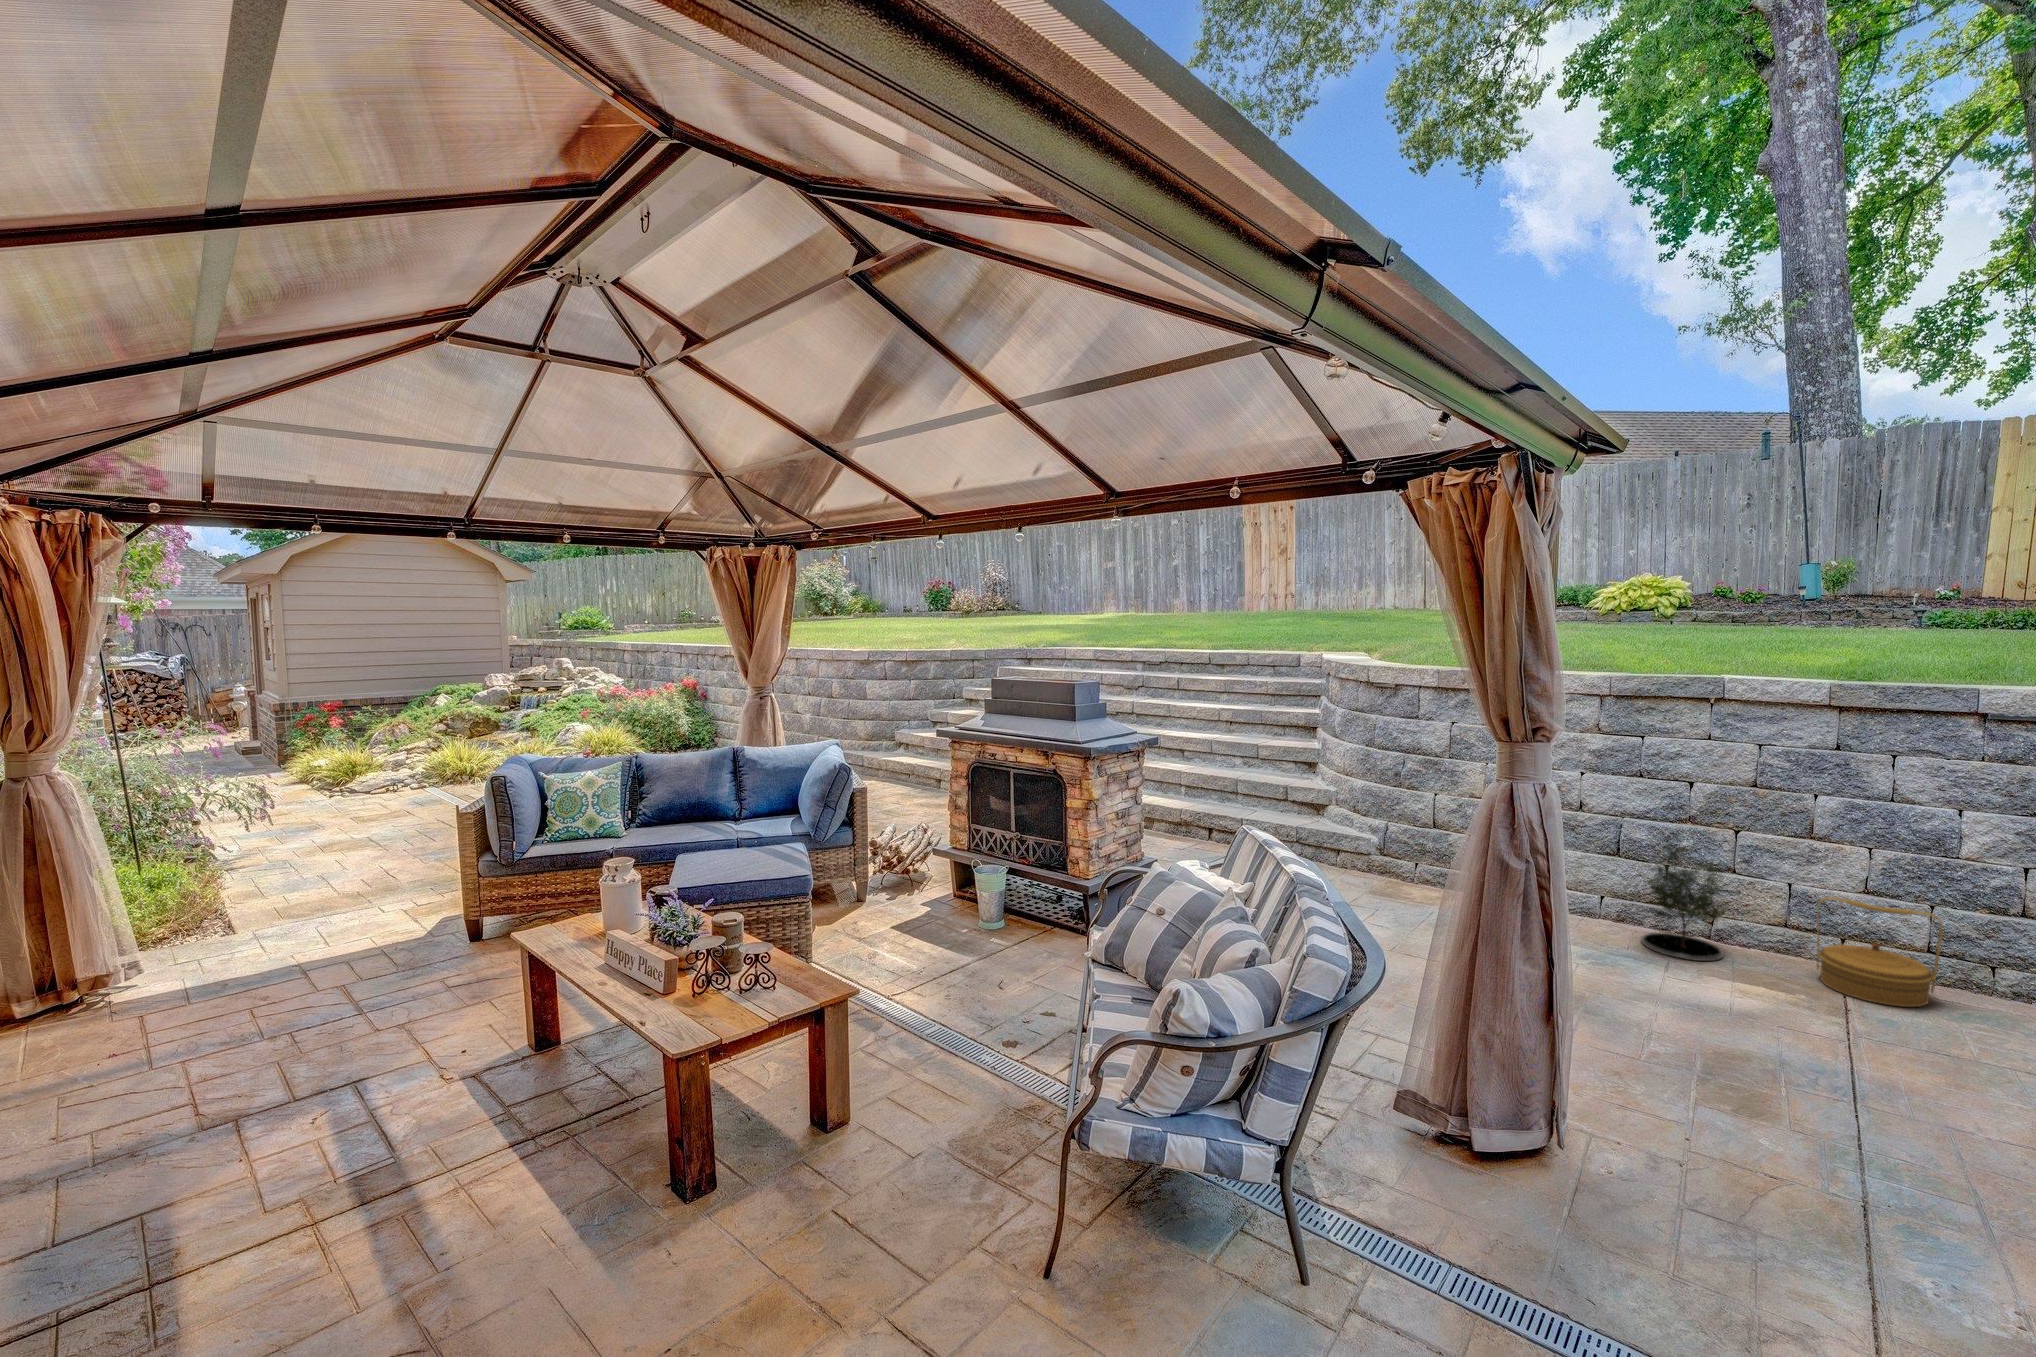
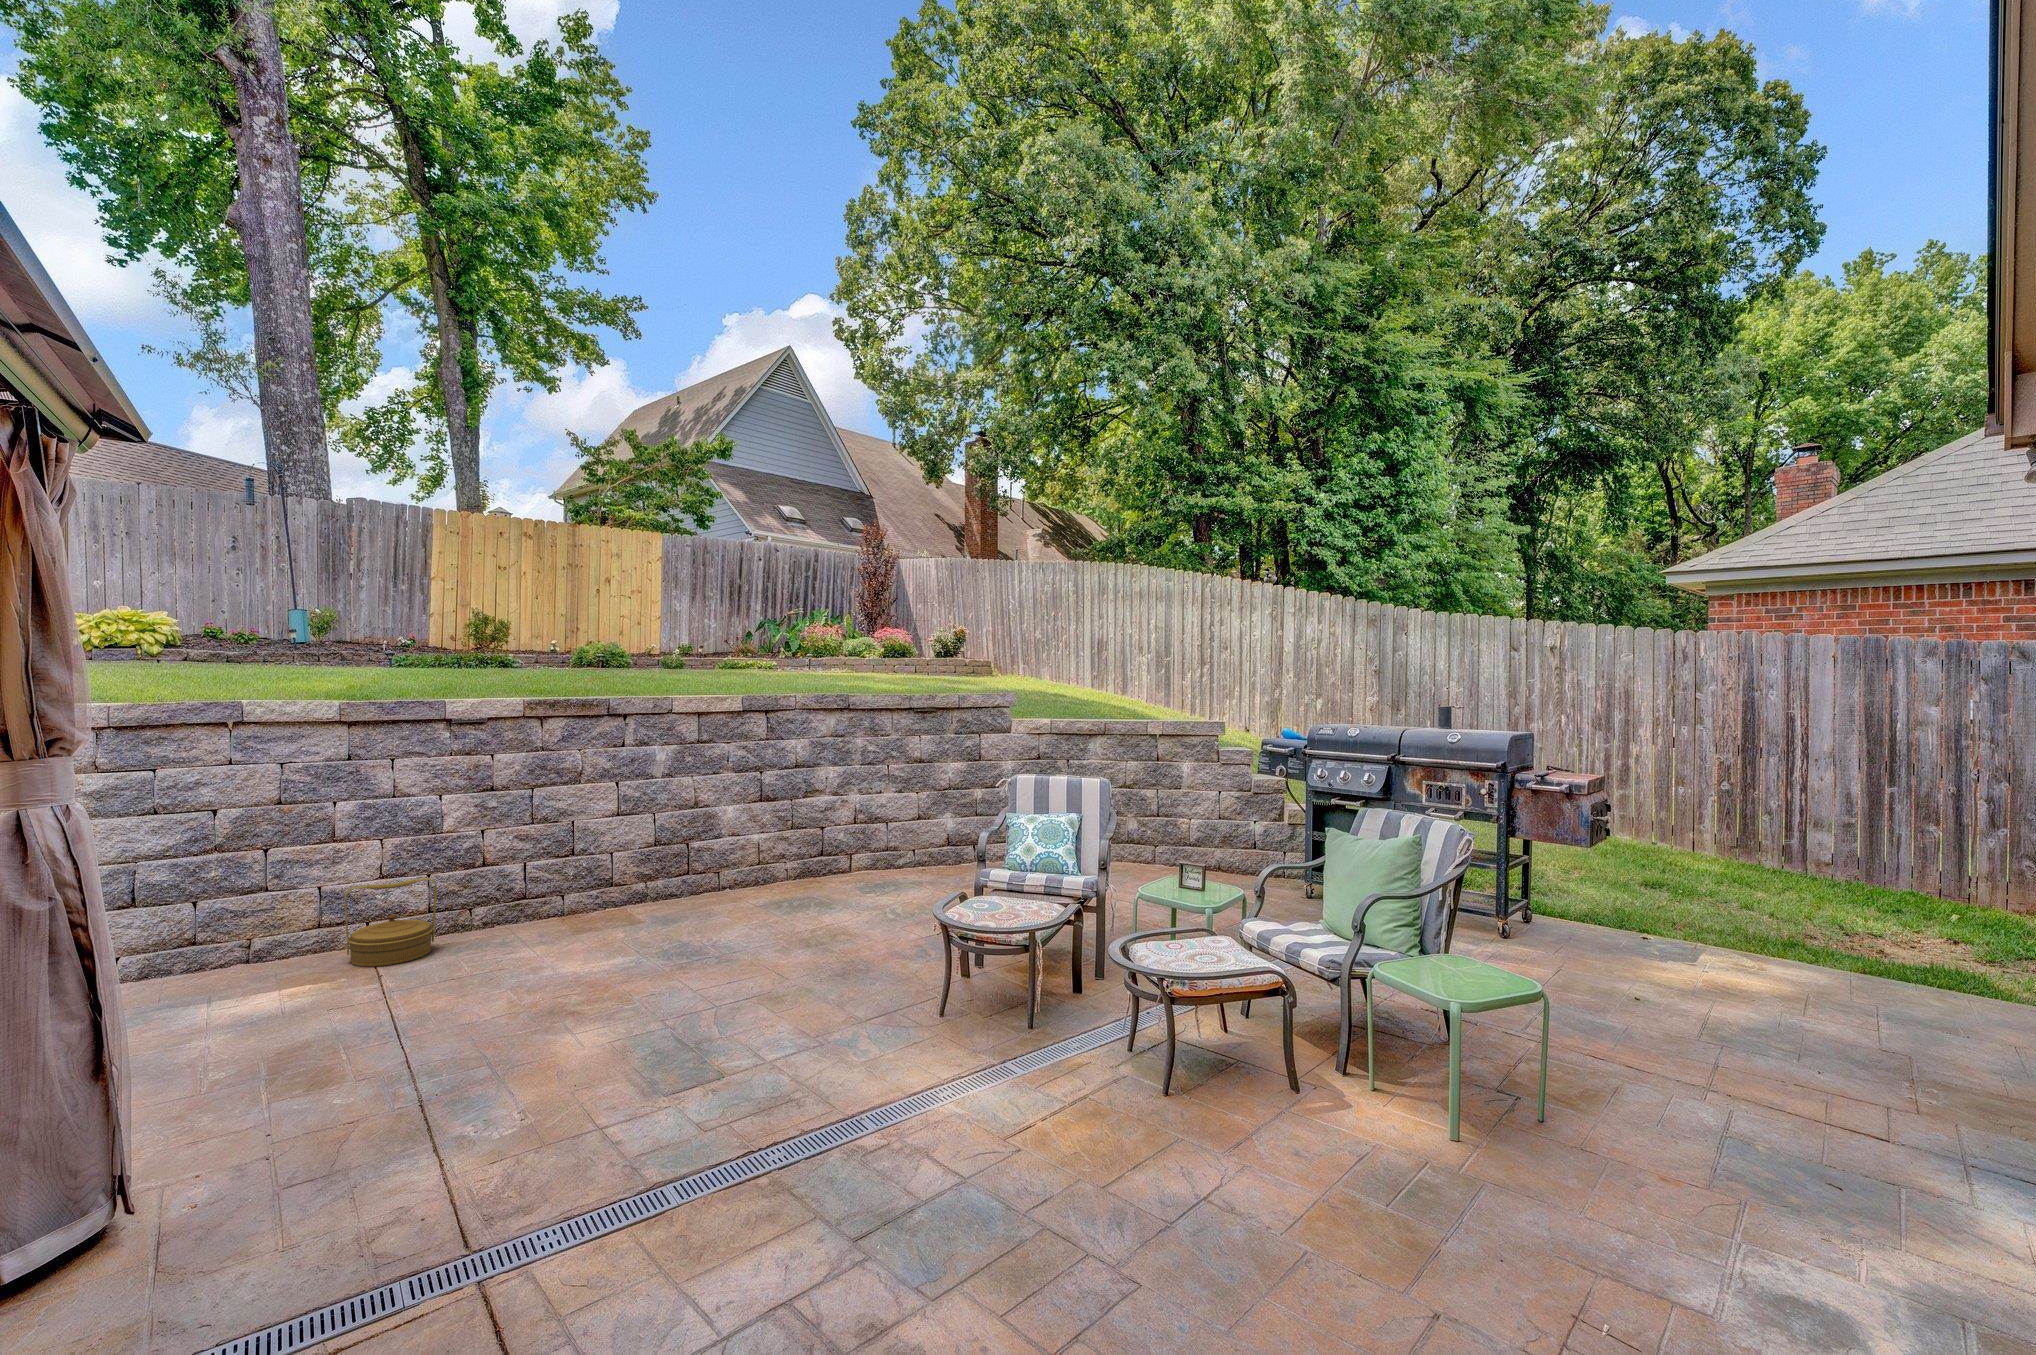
potted tree: present [1641,835,1726,961] -> none [164,862,268,996]

